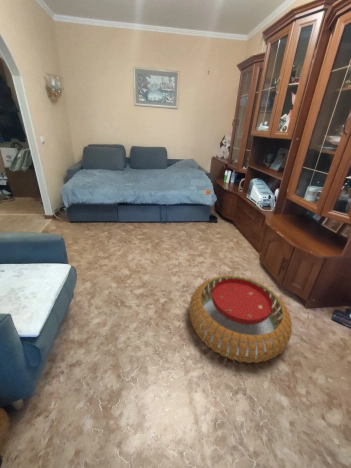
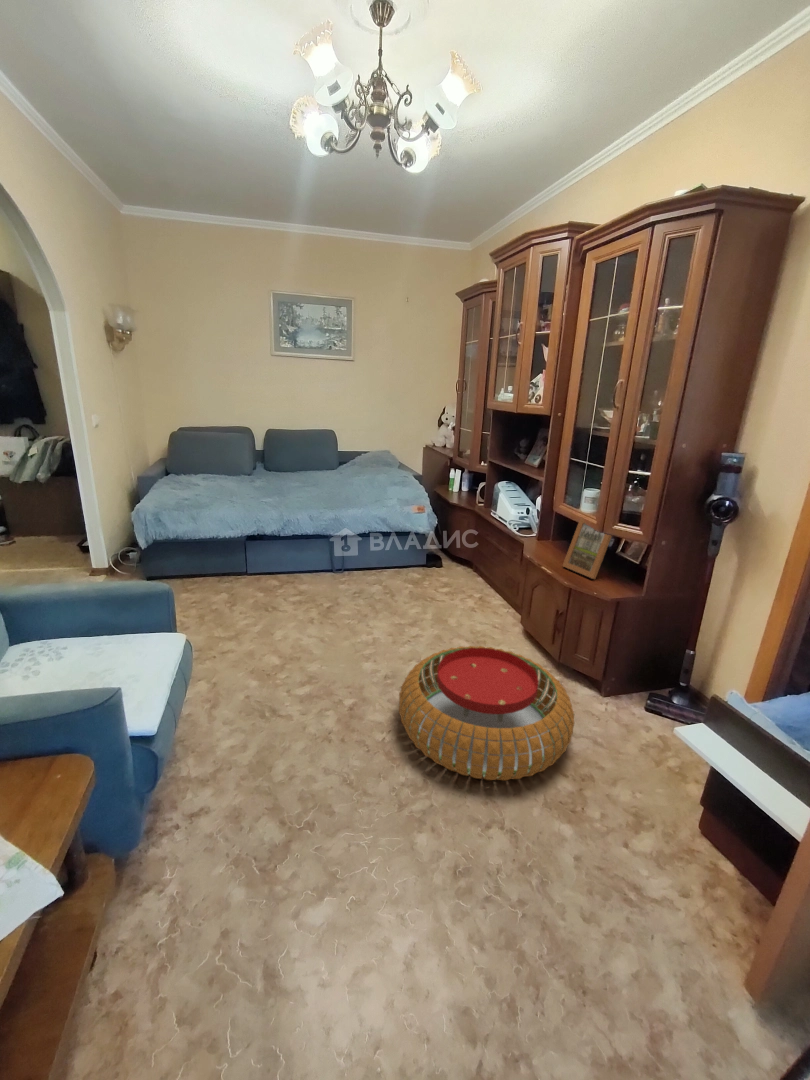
picture frame: none [290,204,328,243] -> present [563,517,612,579]

